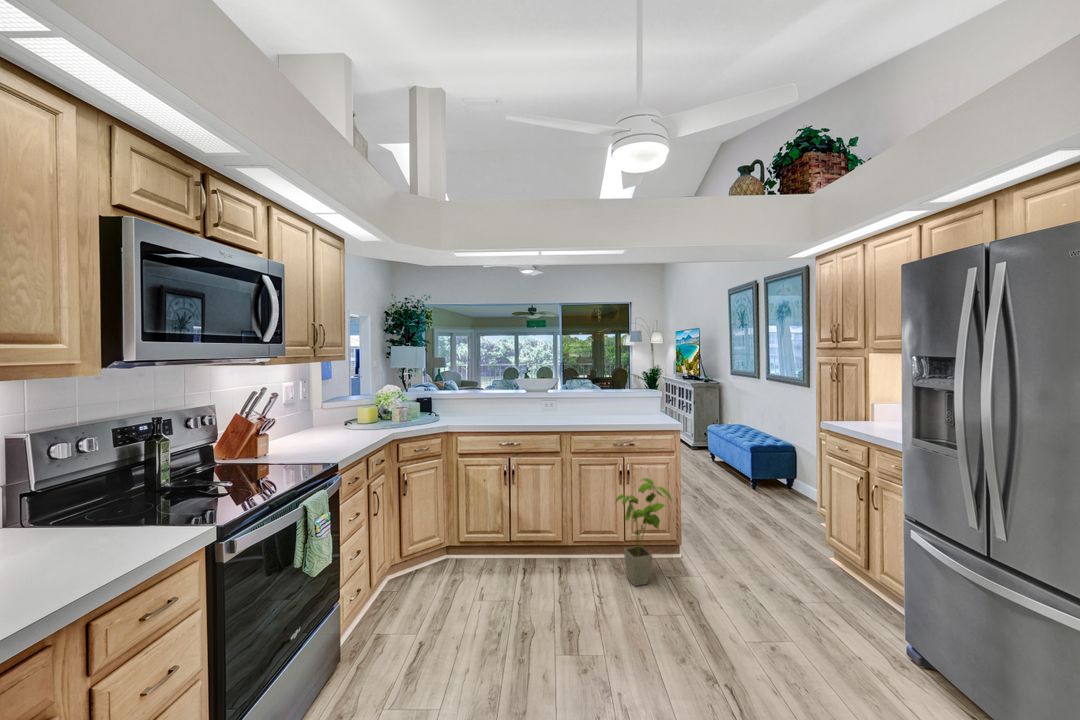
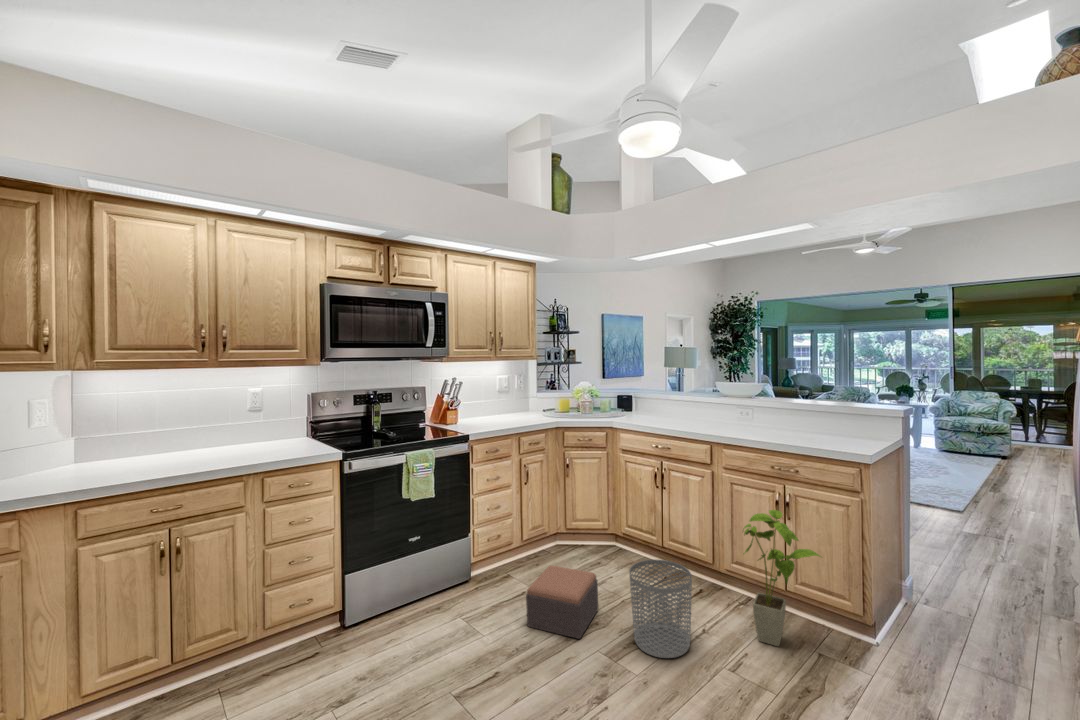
waste bin: none [563,546,620,639] -> present [629,560,692,658]
footstool: none [459,587,537,680] -> present [526,566,598,639]

